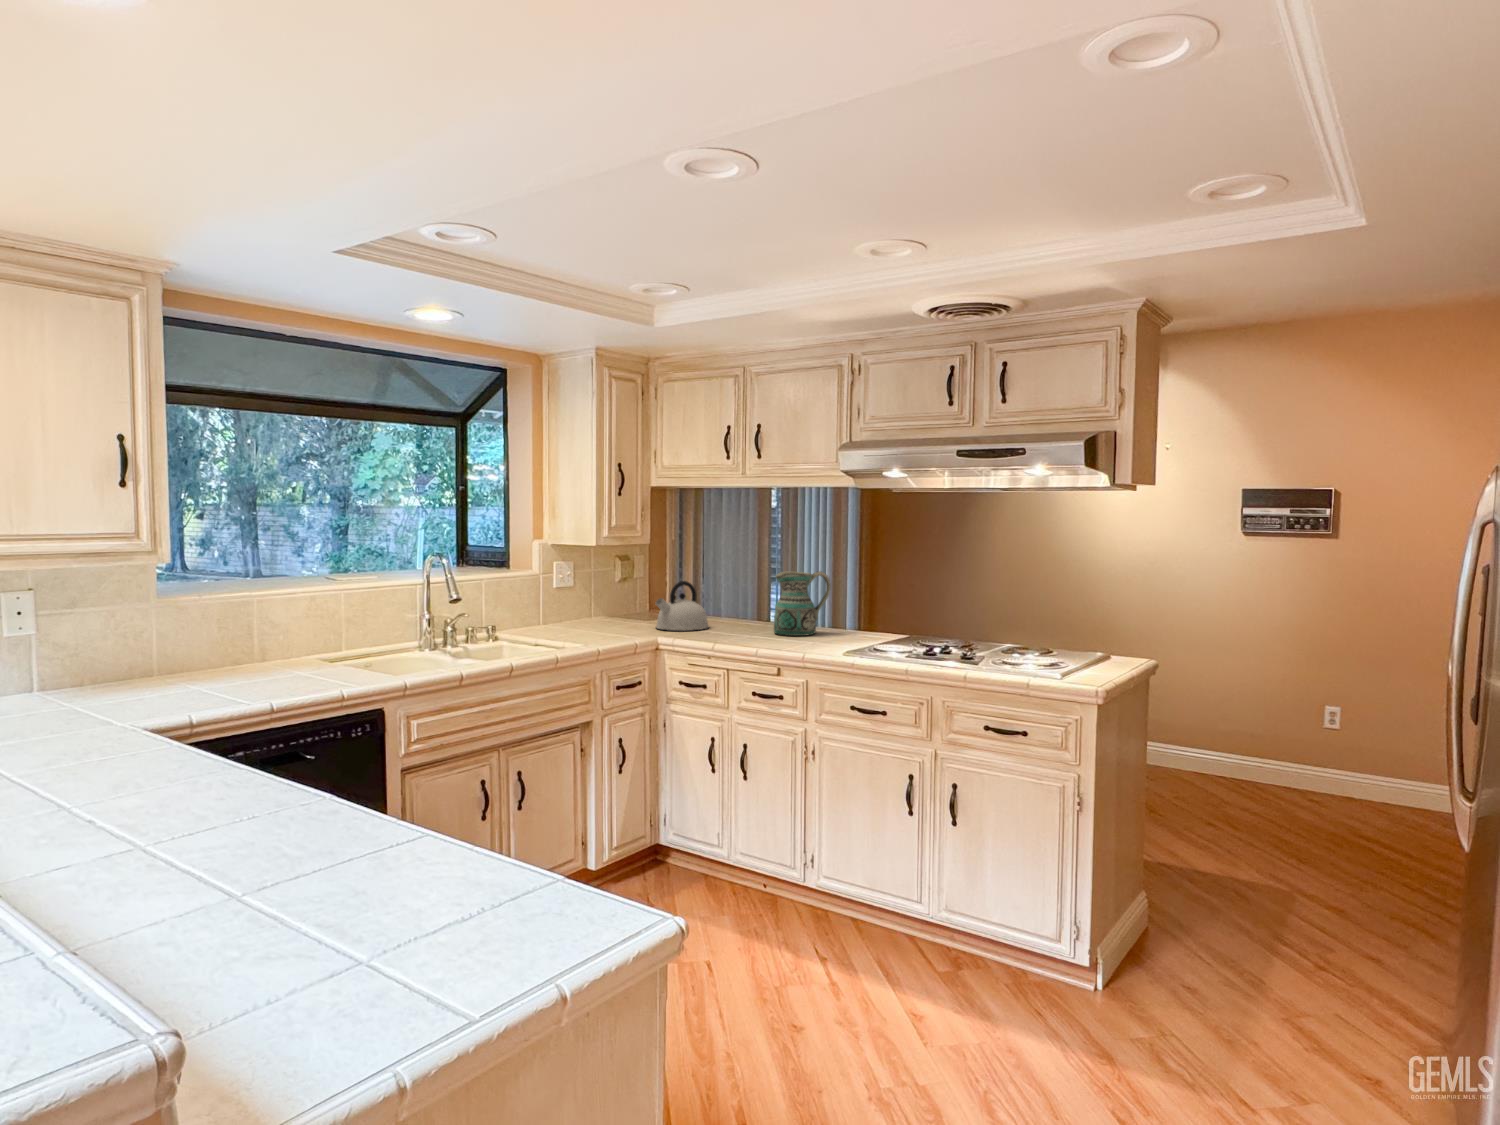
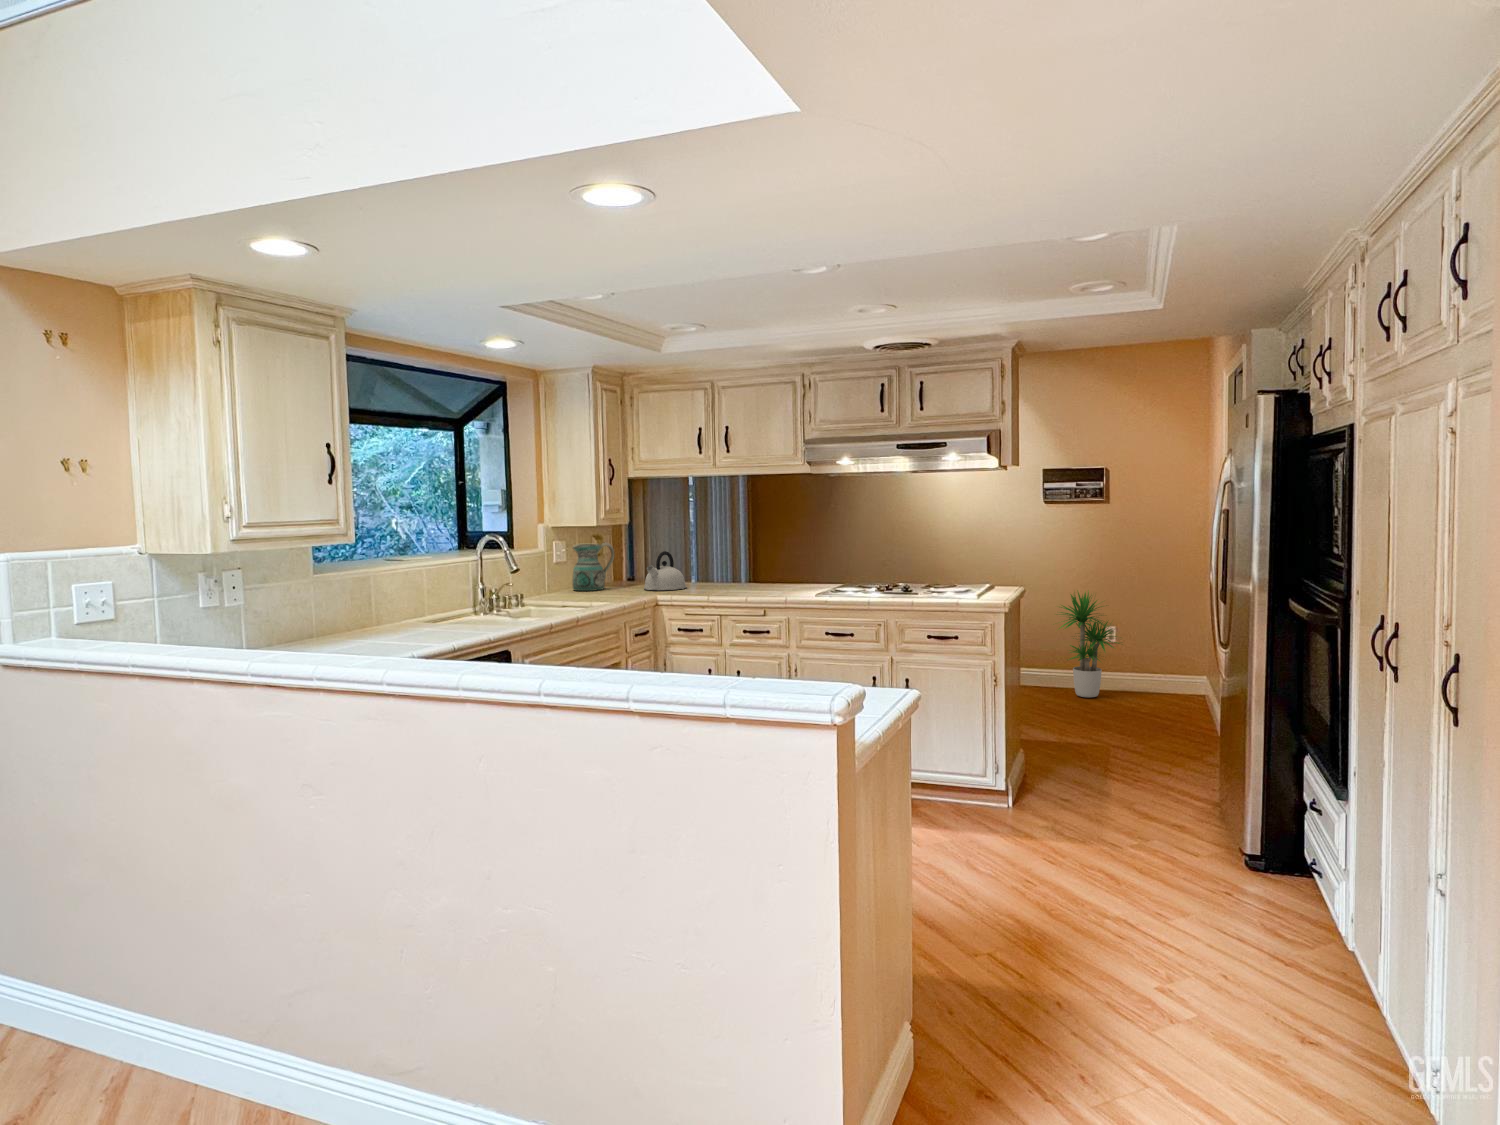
ceramic pitcher: present [774,571,831,636] -> present [572,542,614,591]
potted plant: none [1240,653,1355,808] -> present [1059,590,1120,697]

